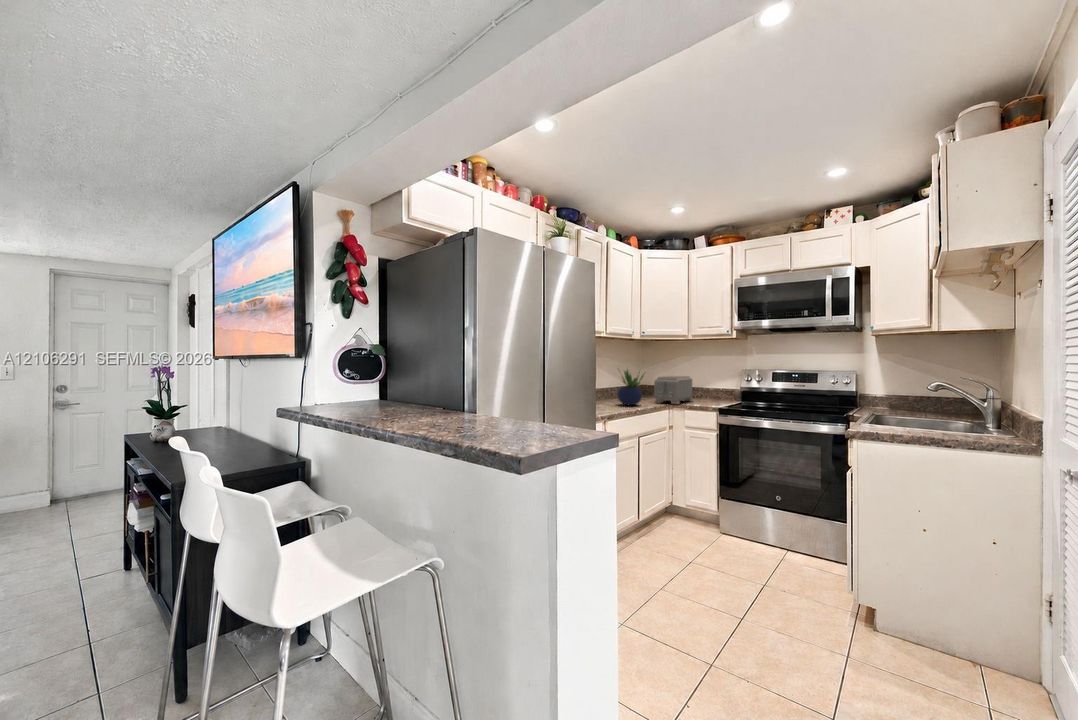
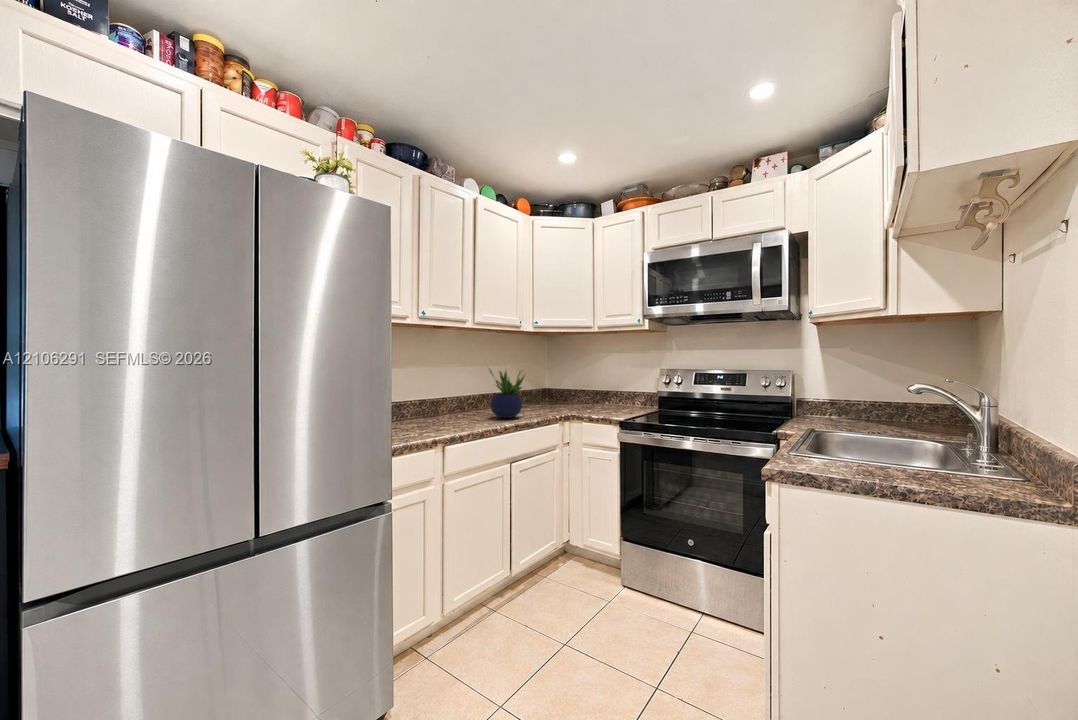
toaster: present [654,376,693,404] -> none [544,378,597,416]

